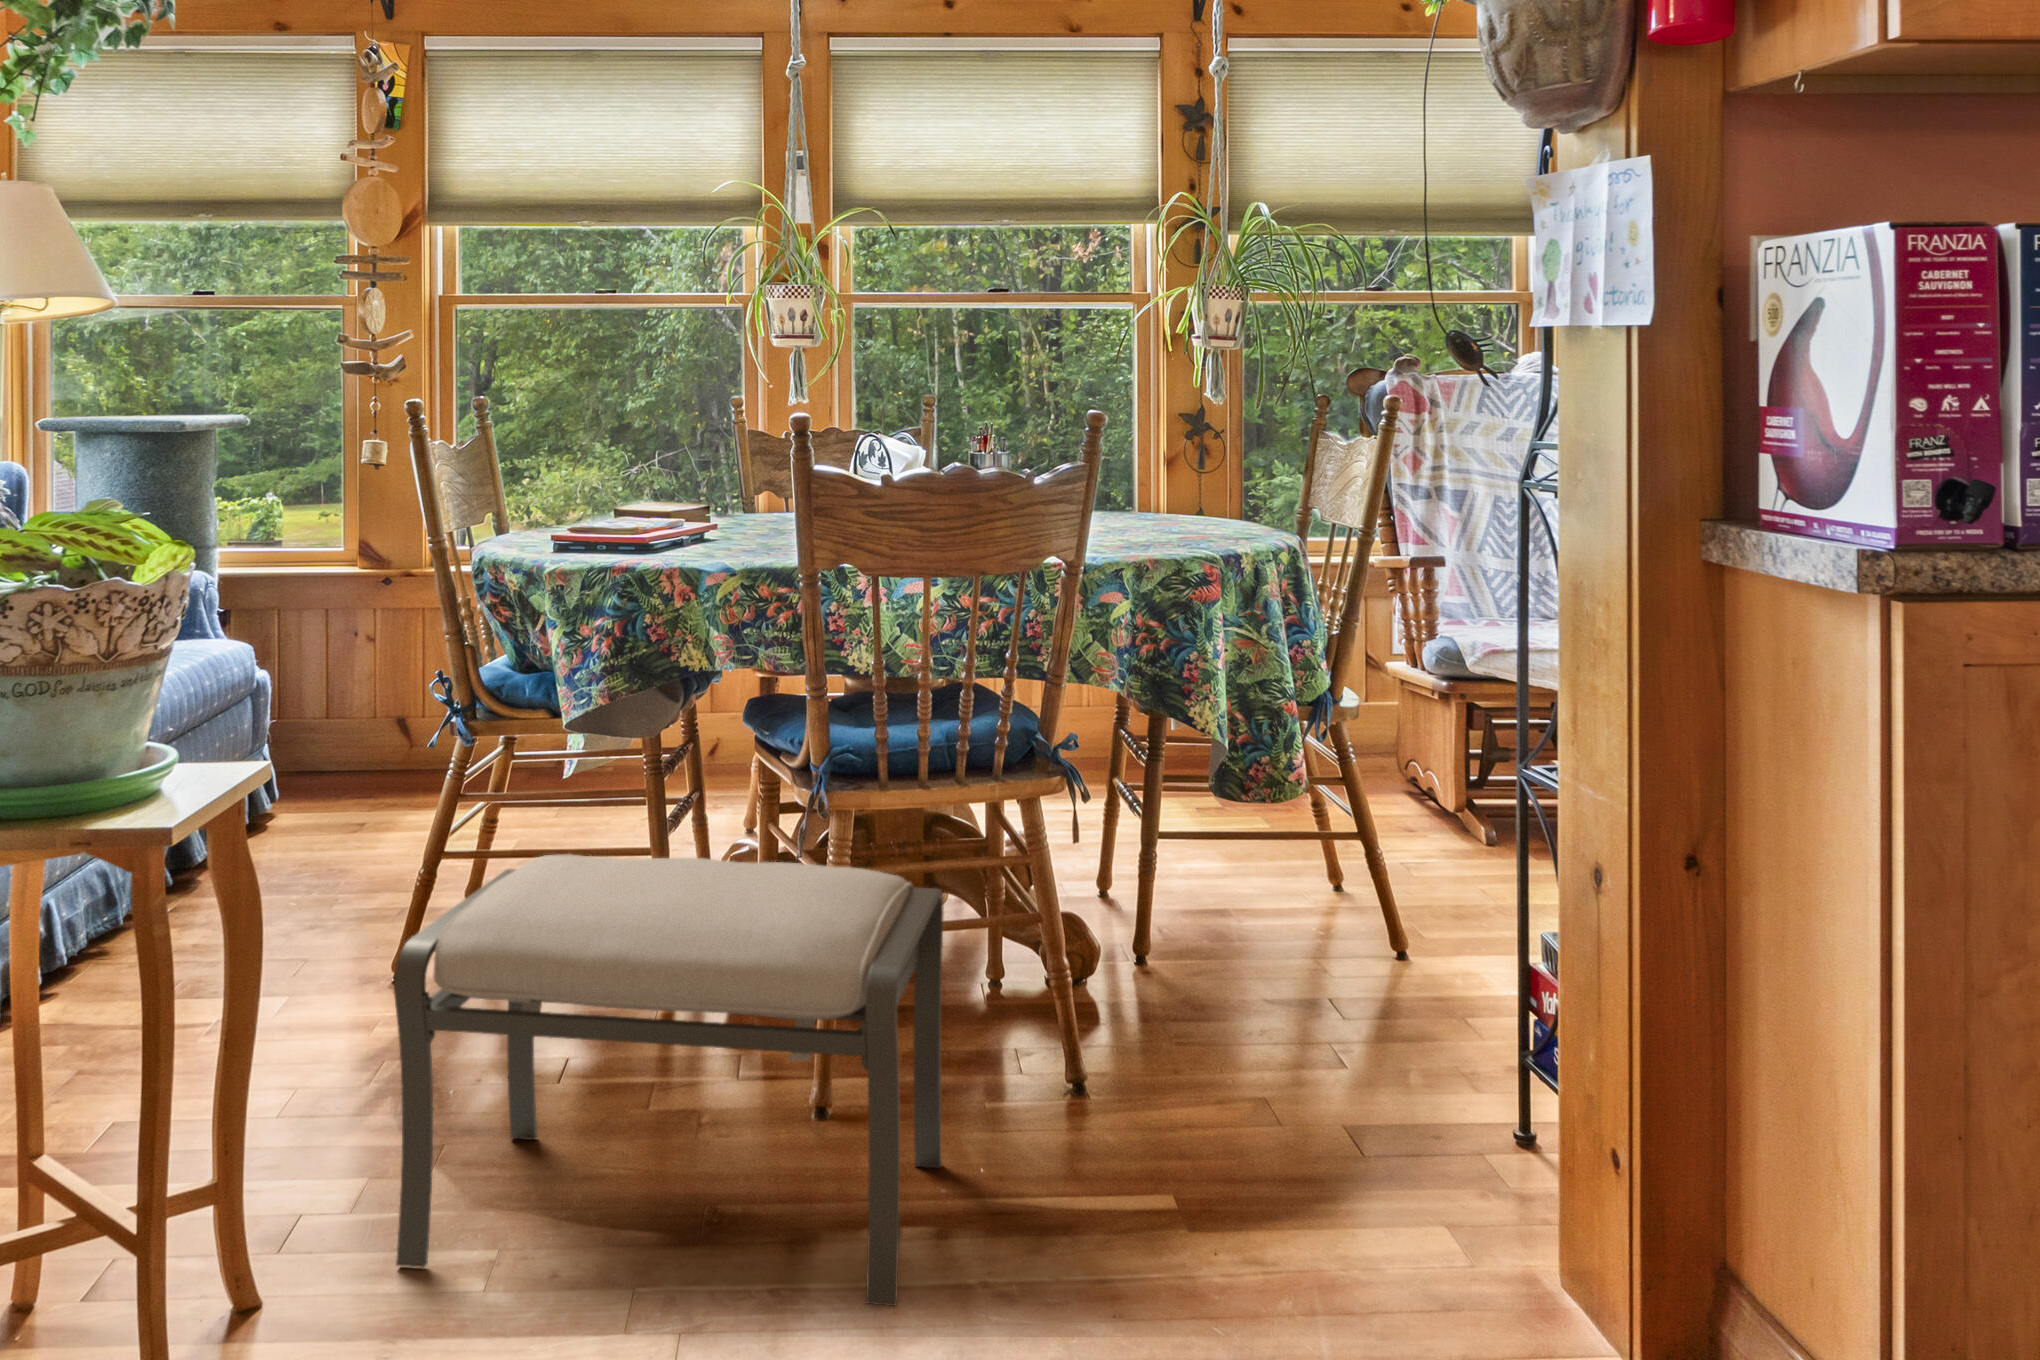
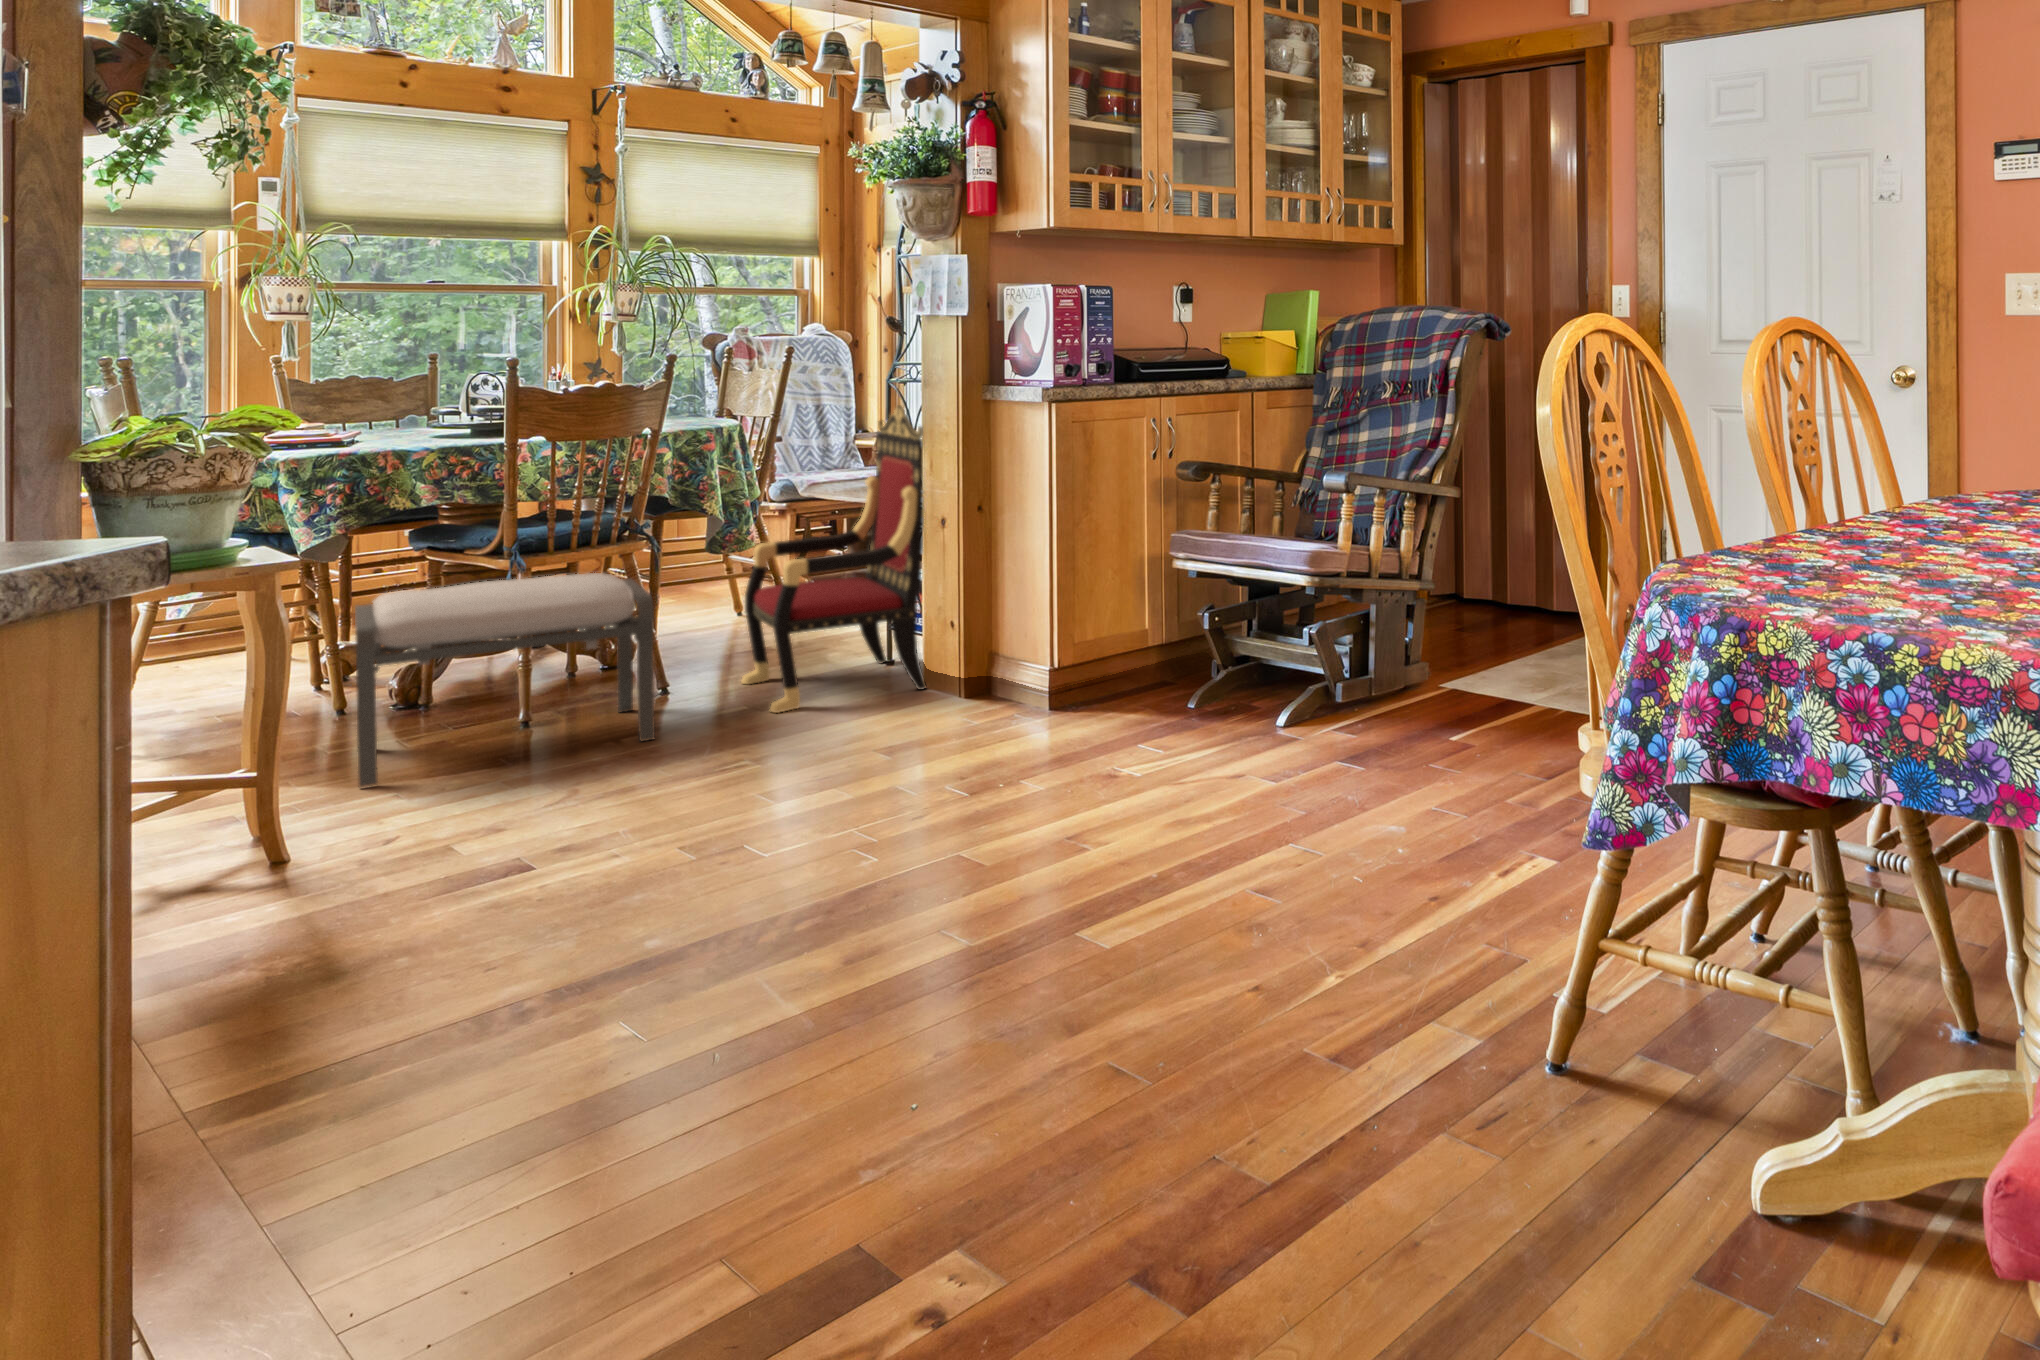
armchair: none [1158,552,1537,1327] -> present [742,406,926,712]

